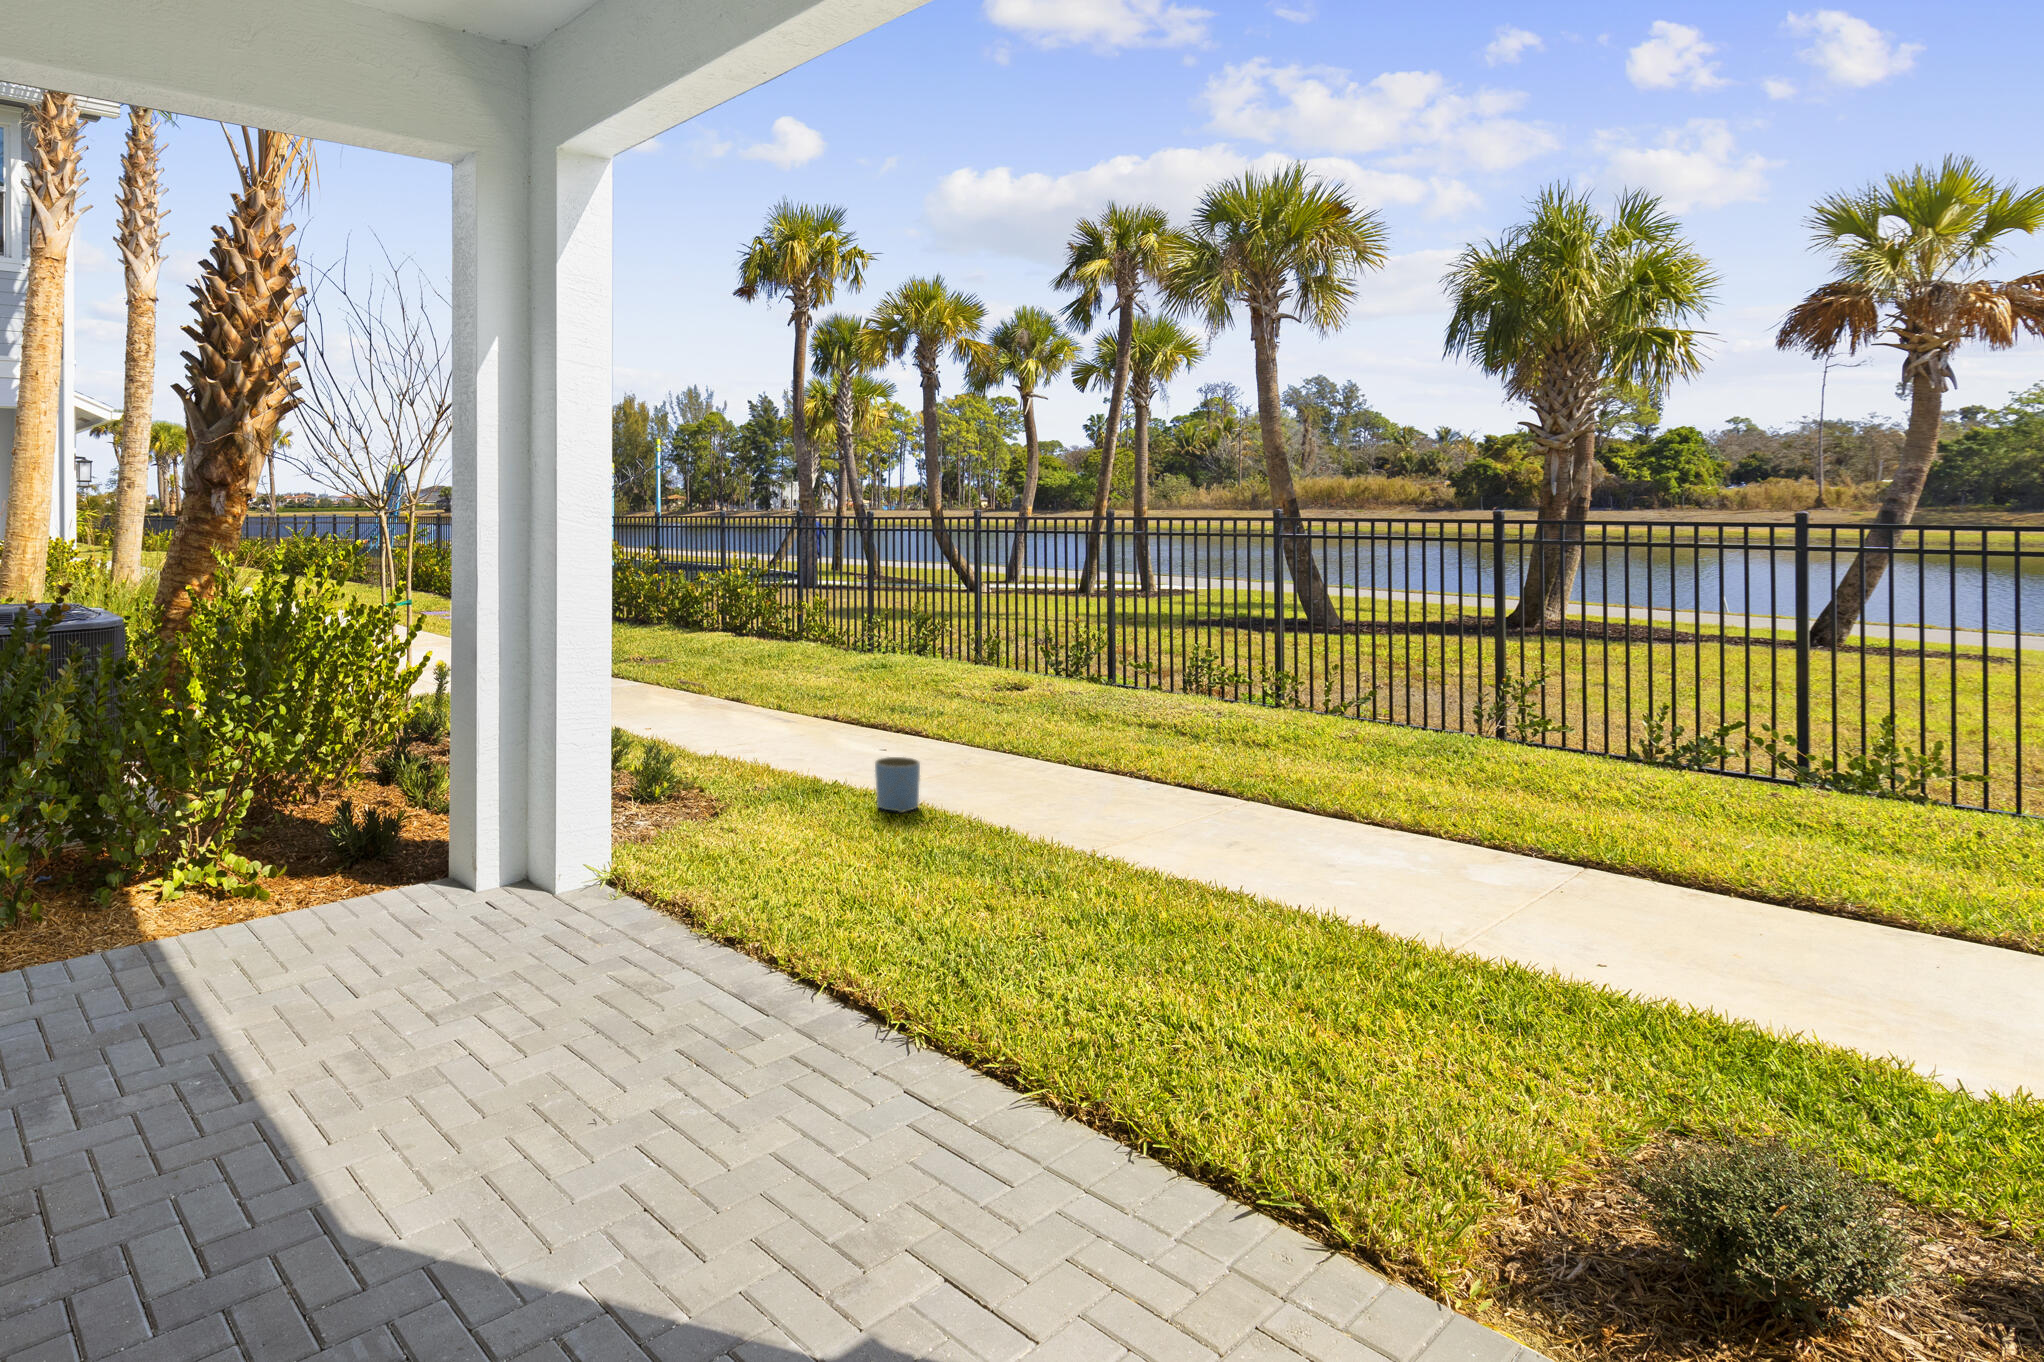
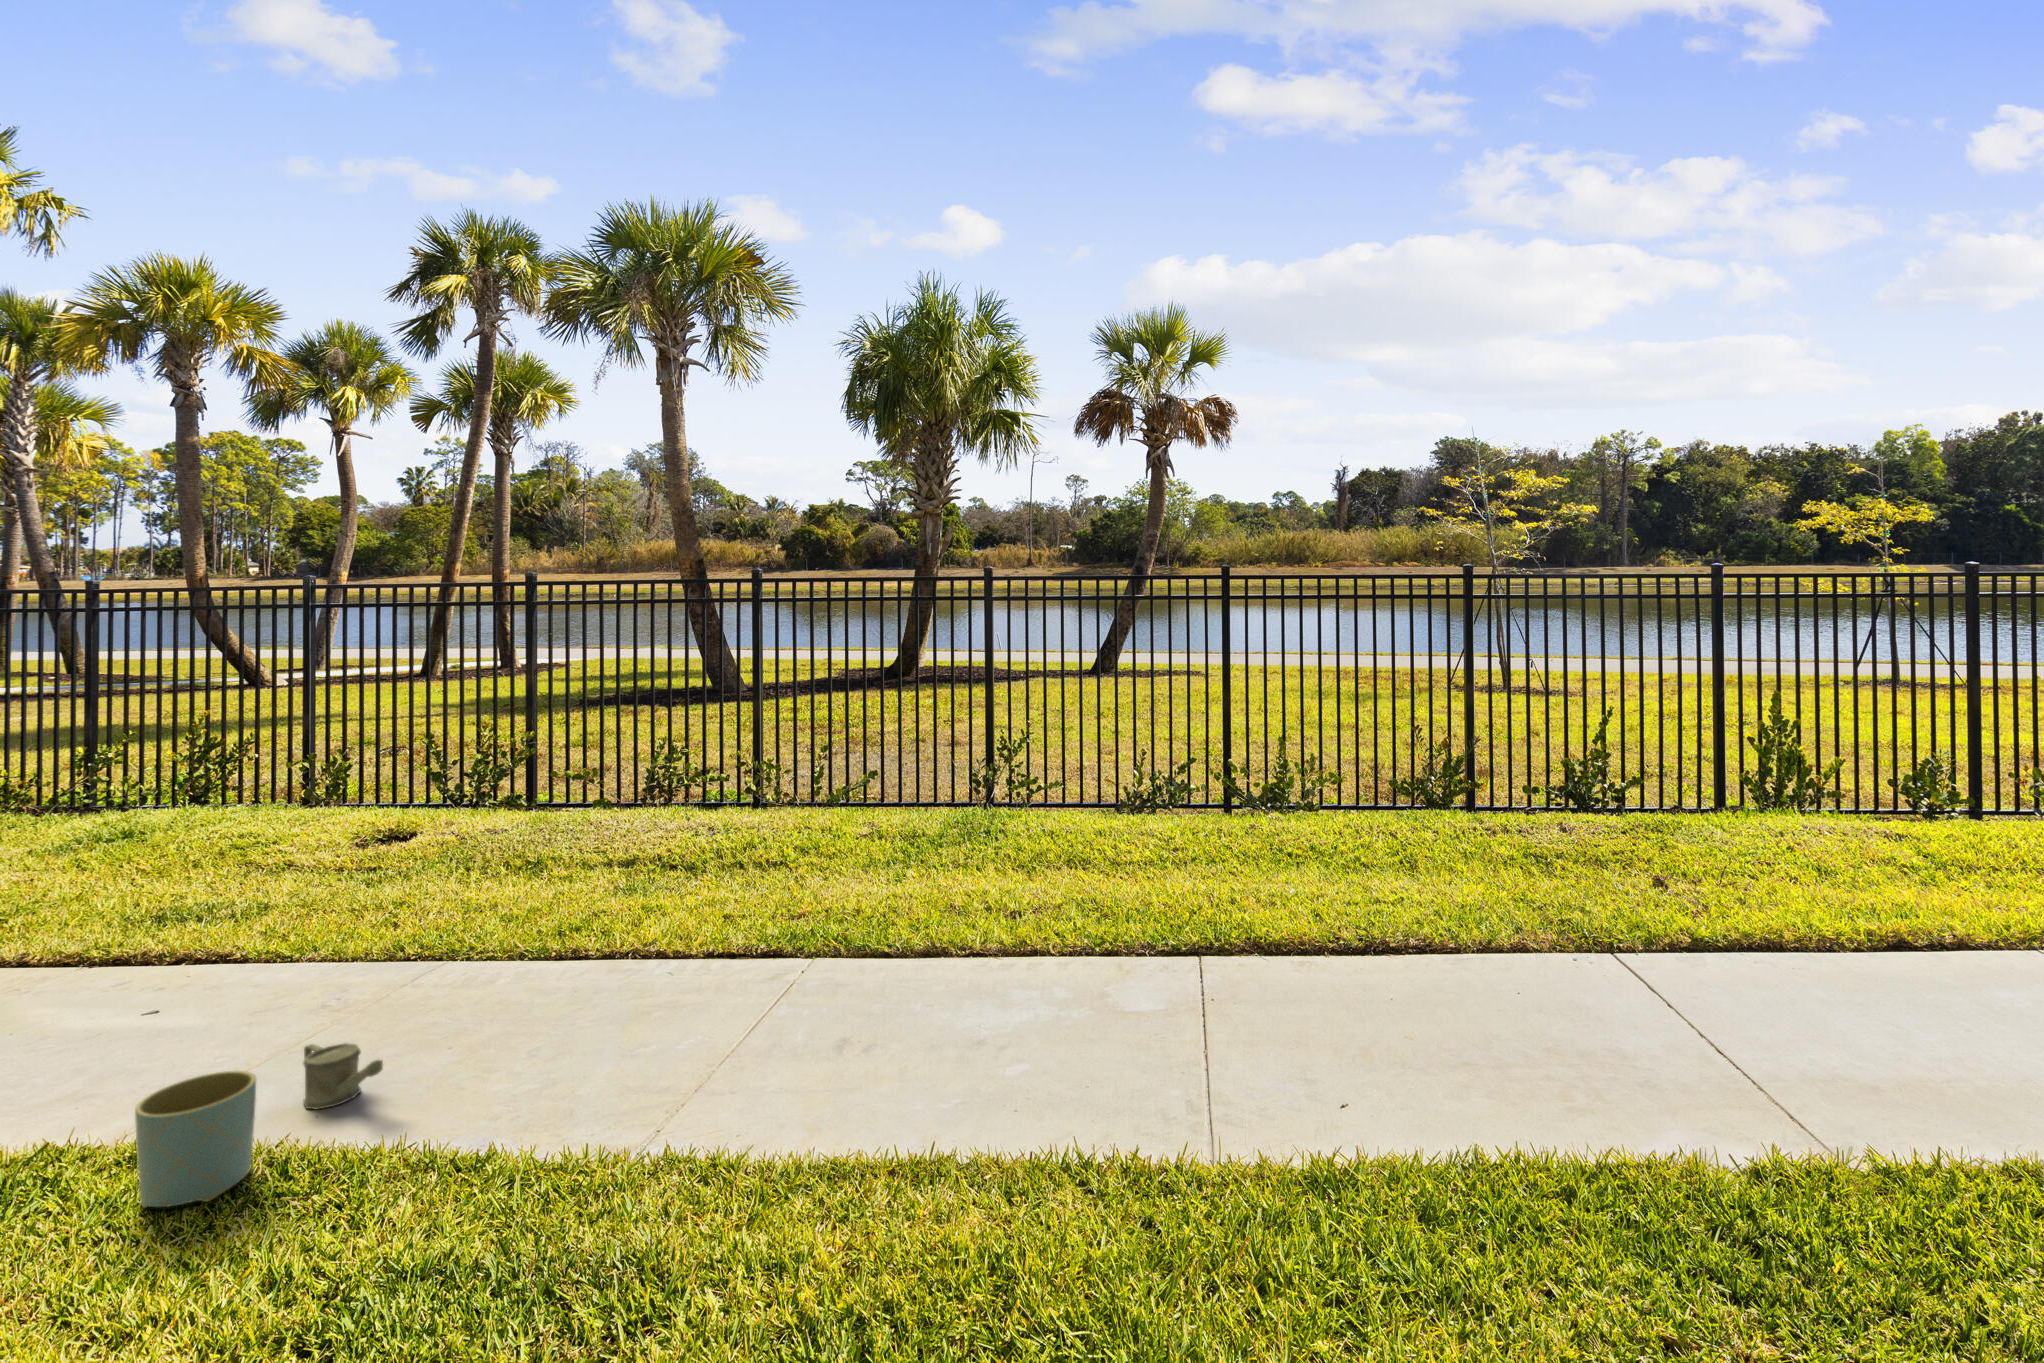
watering can: none [943,764,975,796] -> present [303,1043,383,1109]

